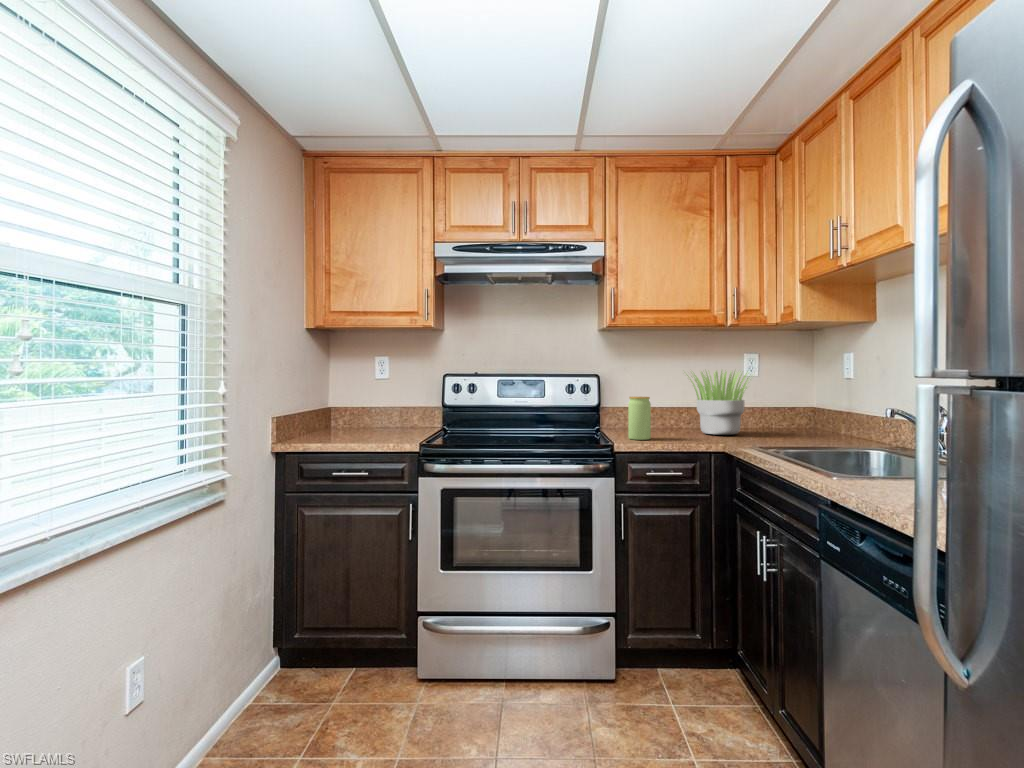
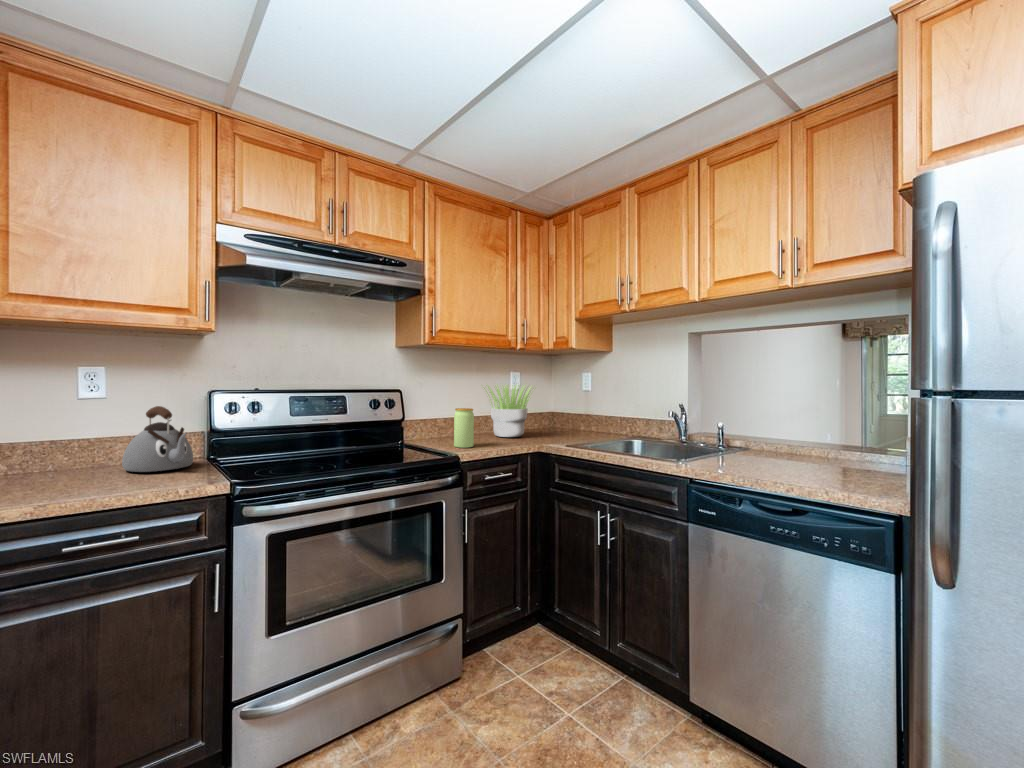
kettle: none [352,388,396,436] -> present [122,406,193,472]

